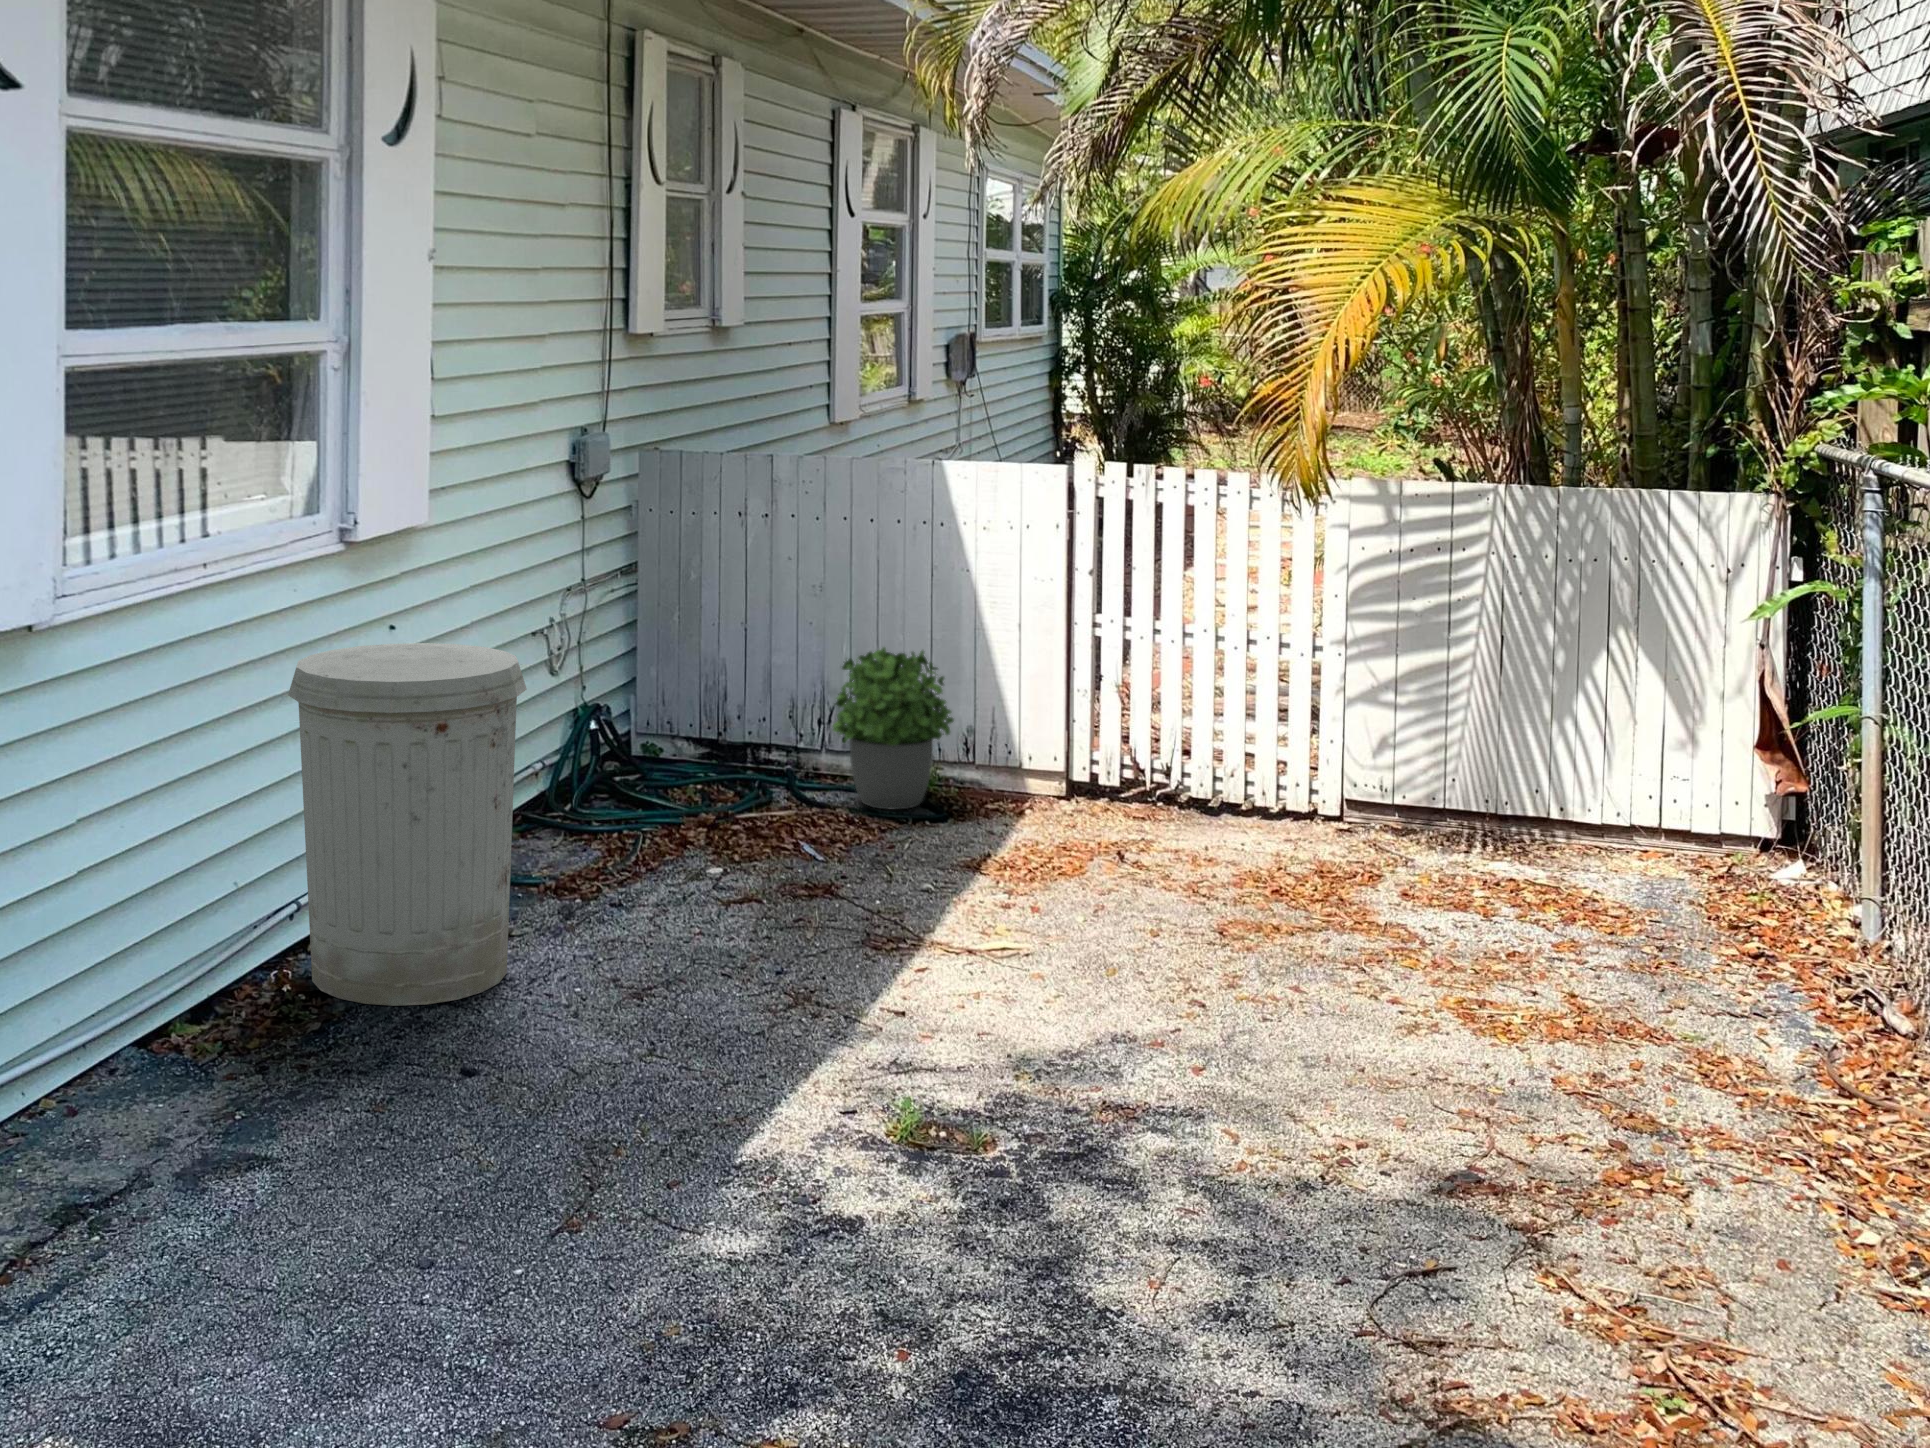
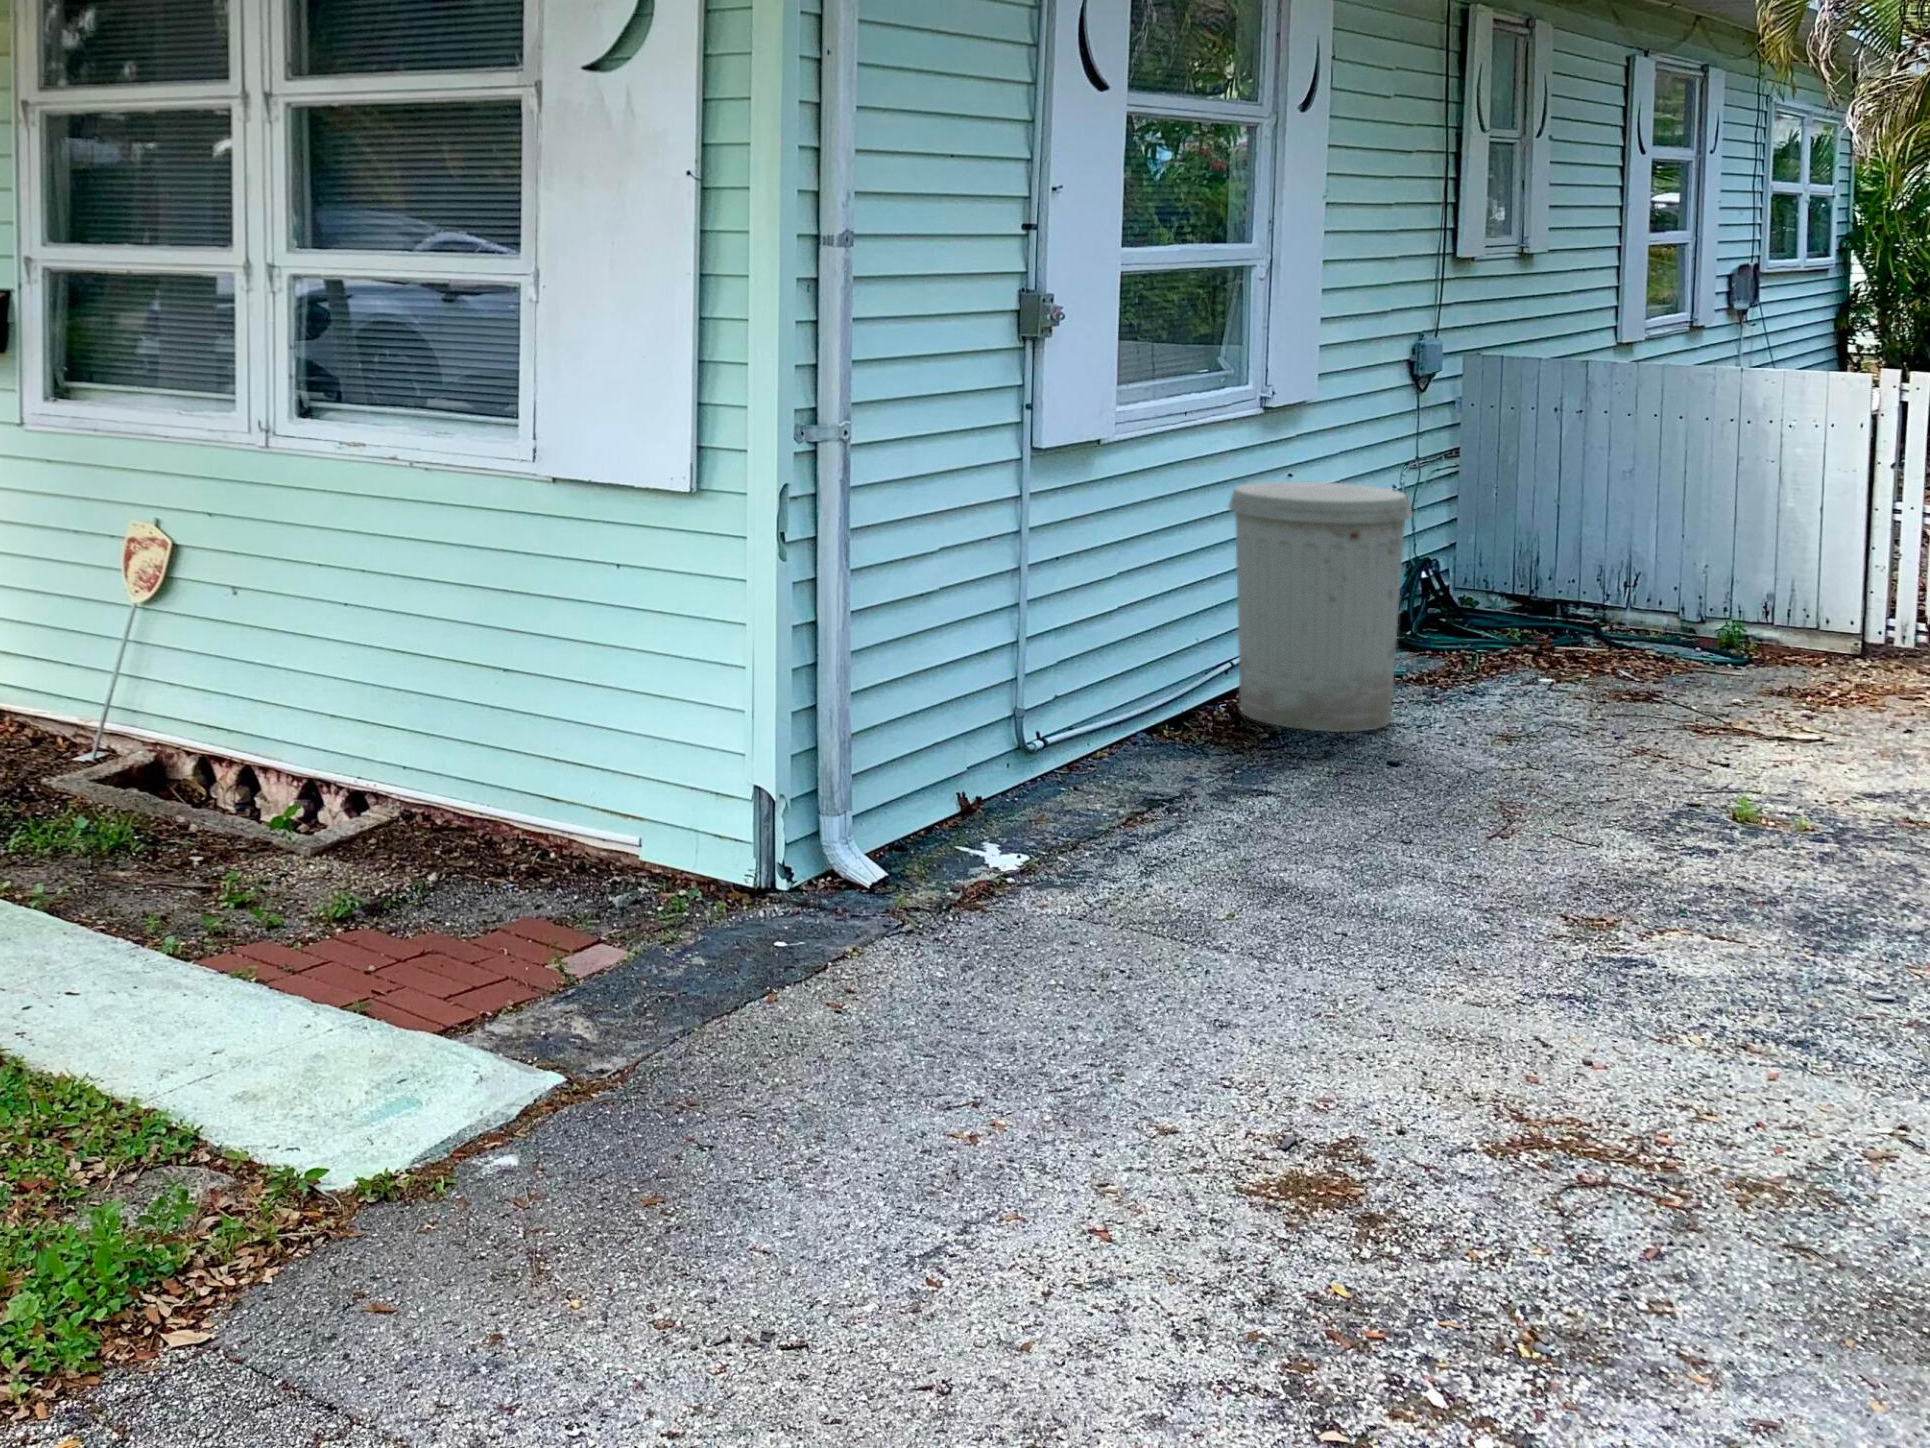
potted plant: present [833,647,954,810] -> none [1637,520,1757,656]

